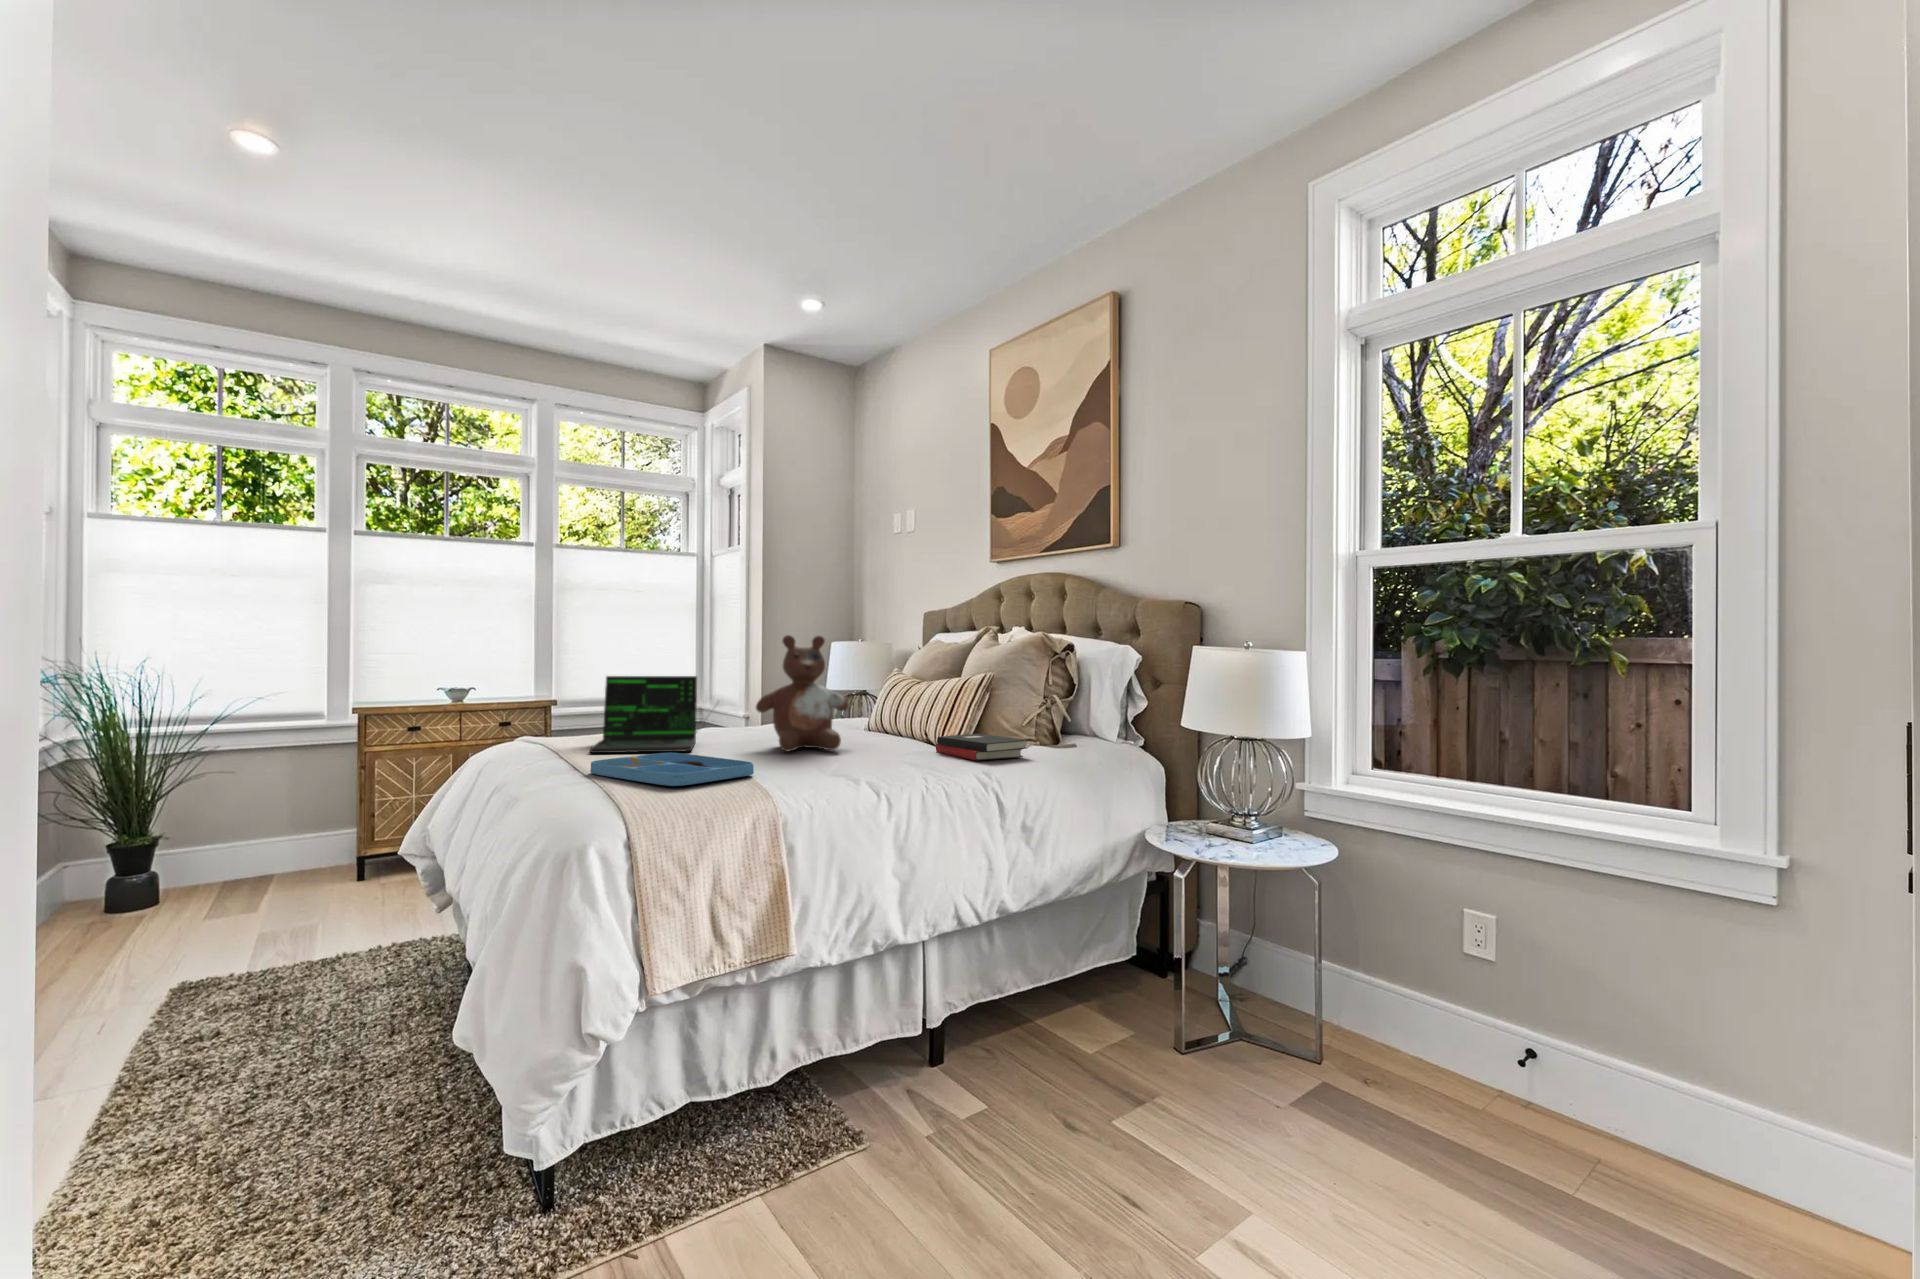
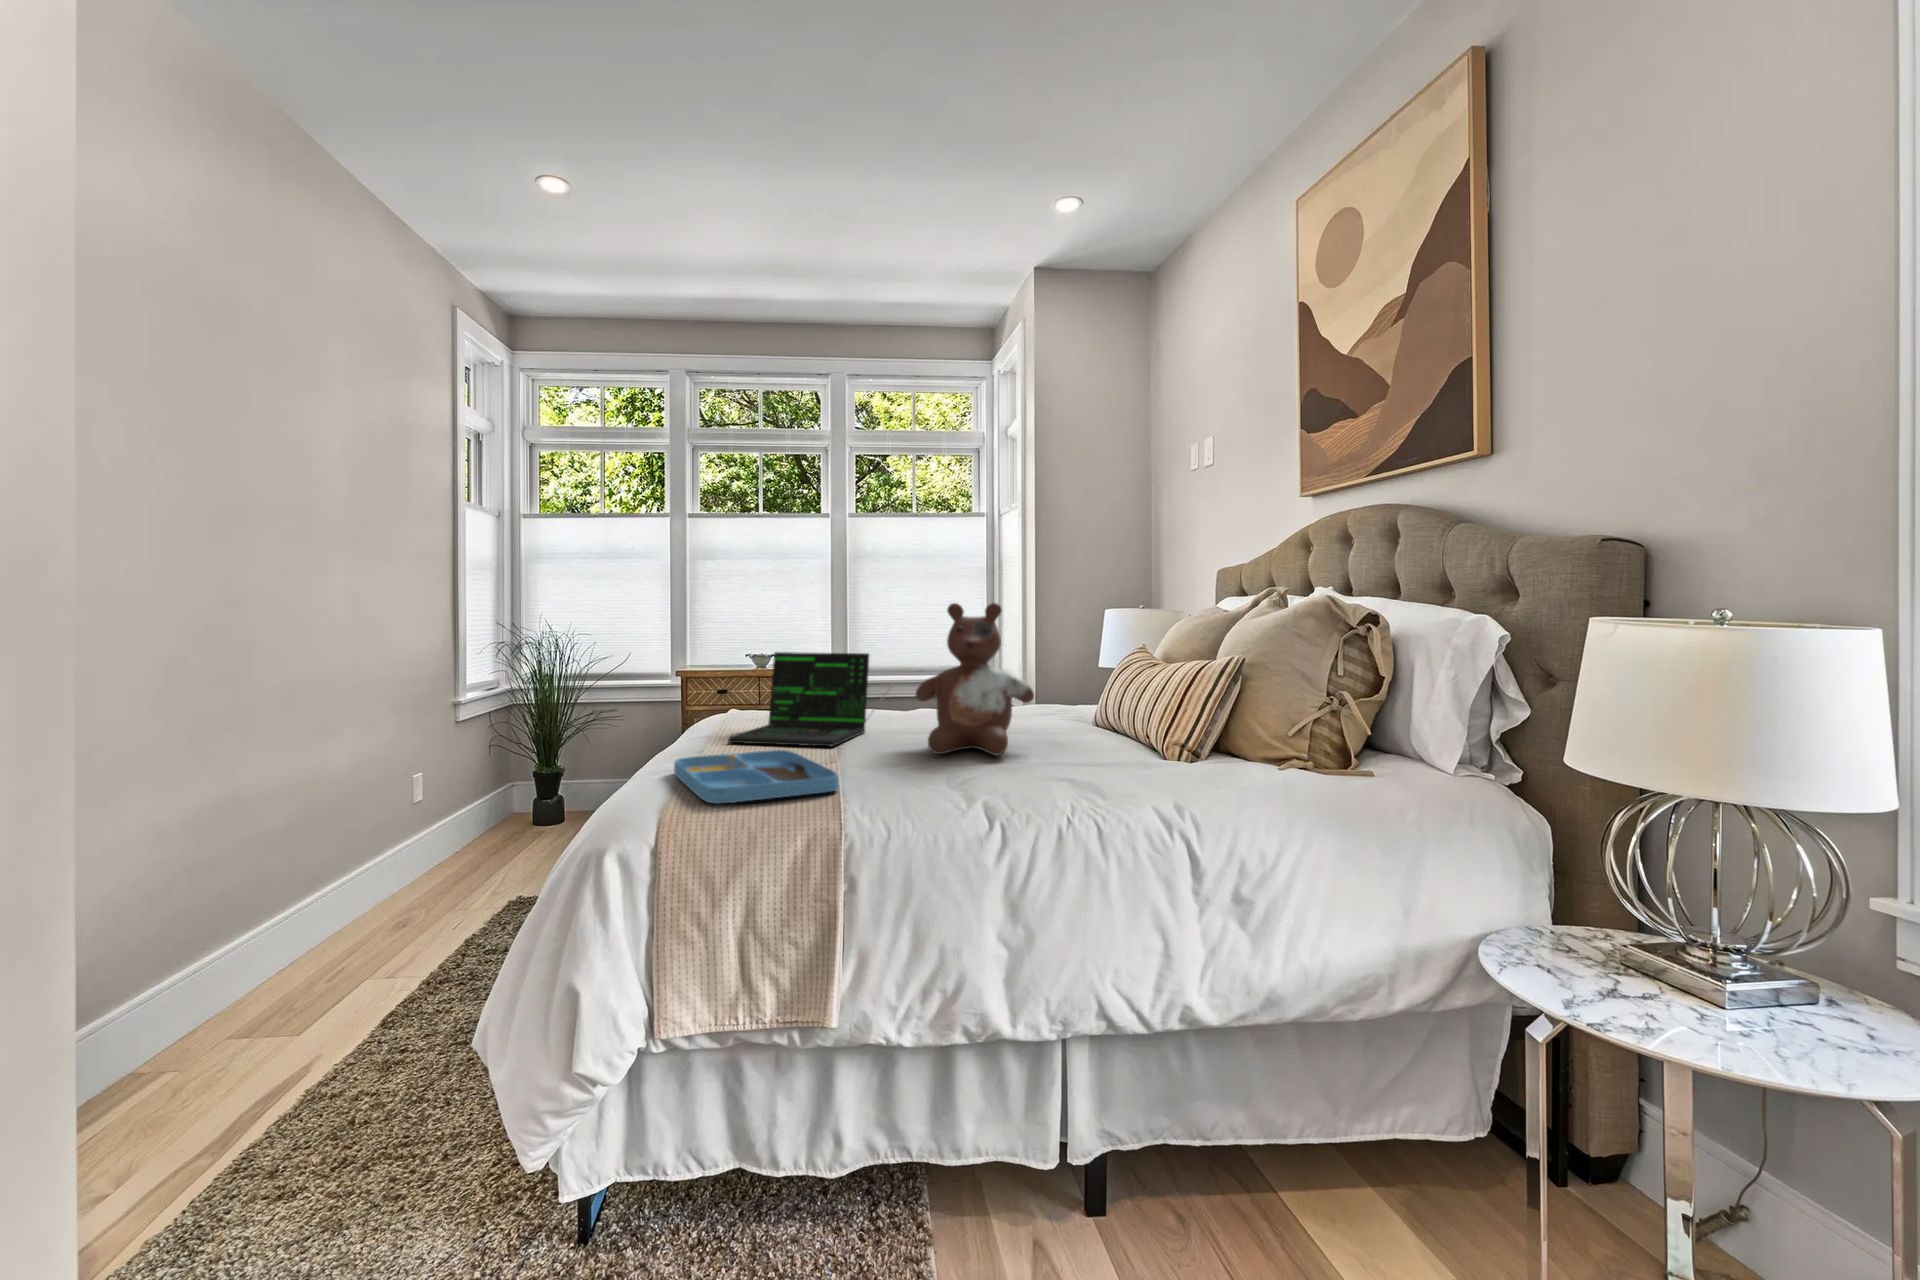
hardback book: present [936,734,1028,760] -> none [1136,743,1268,788]

